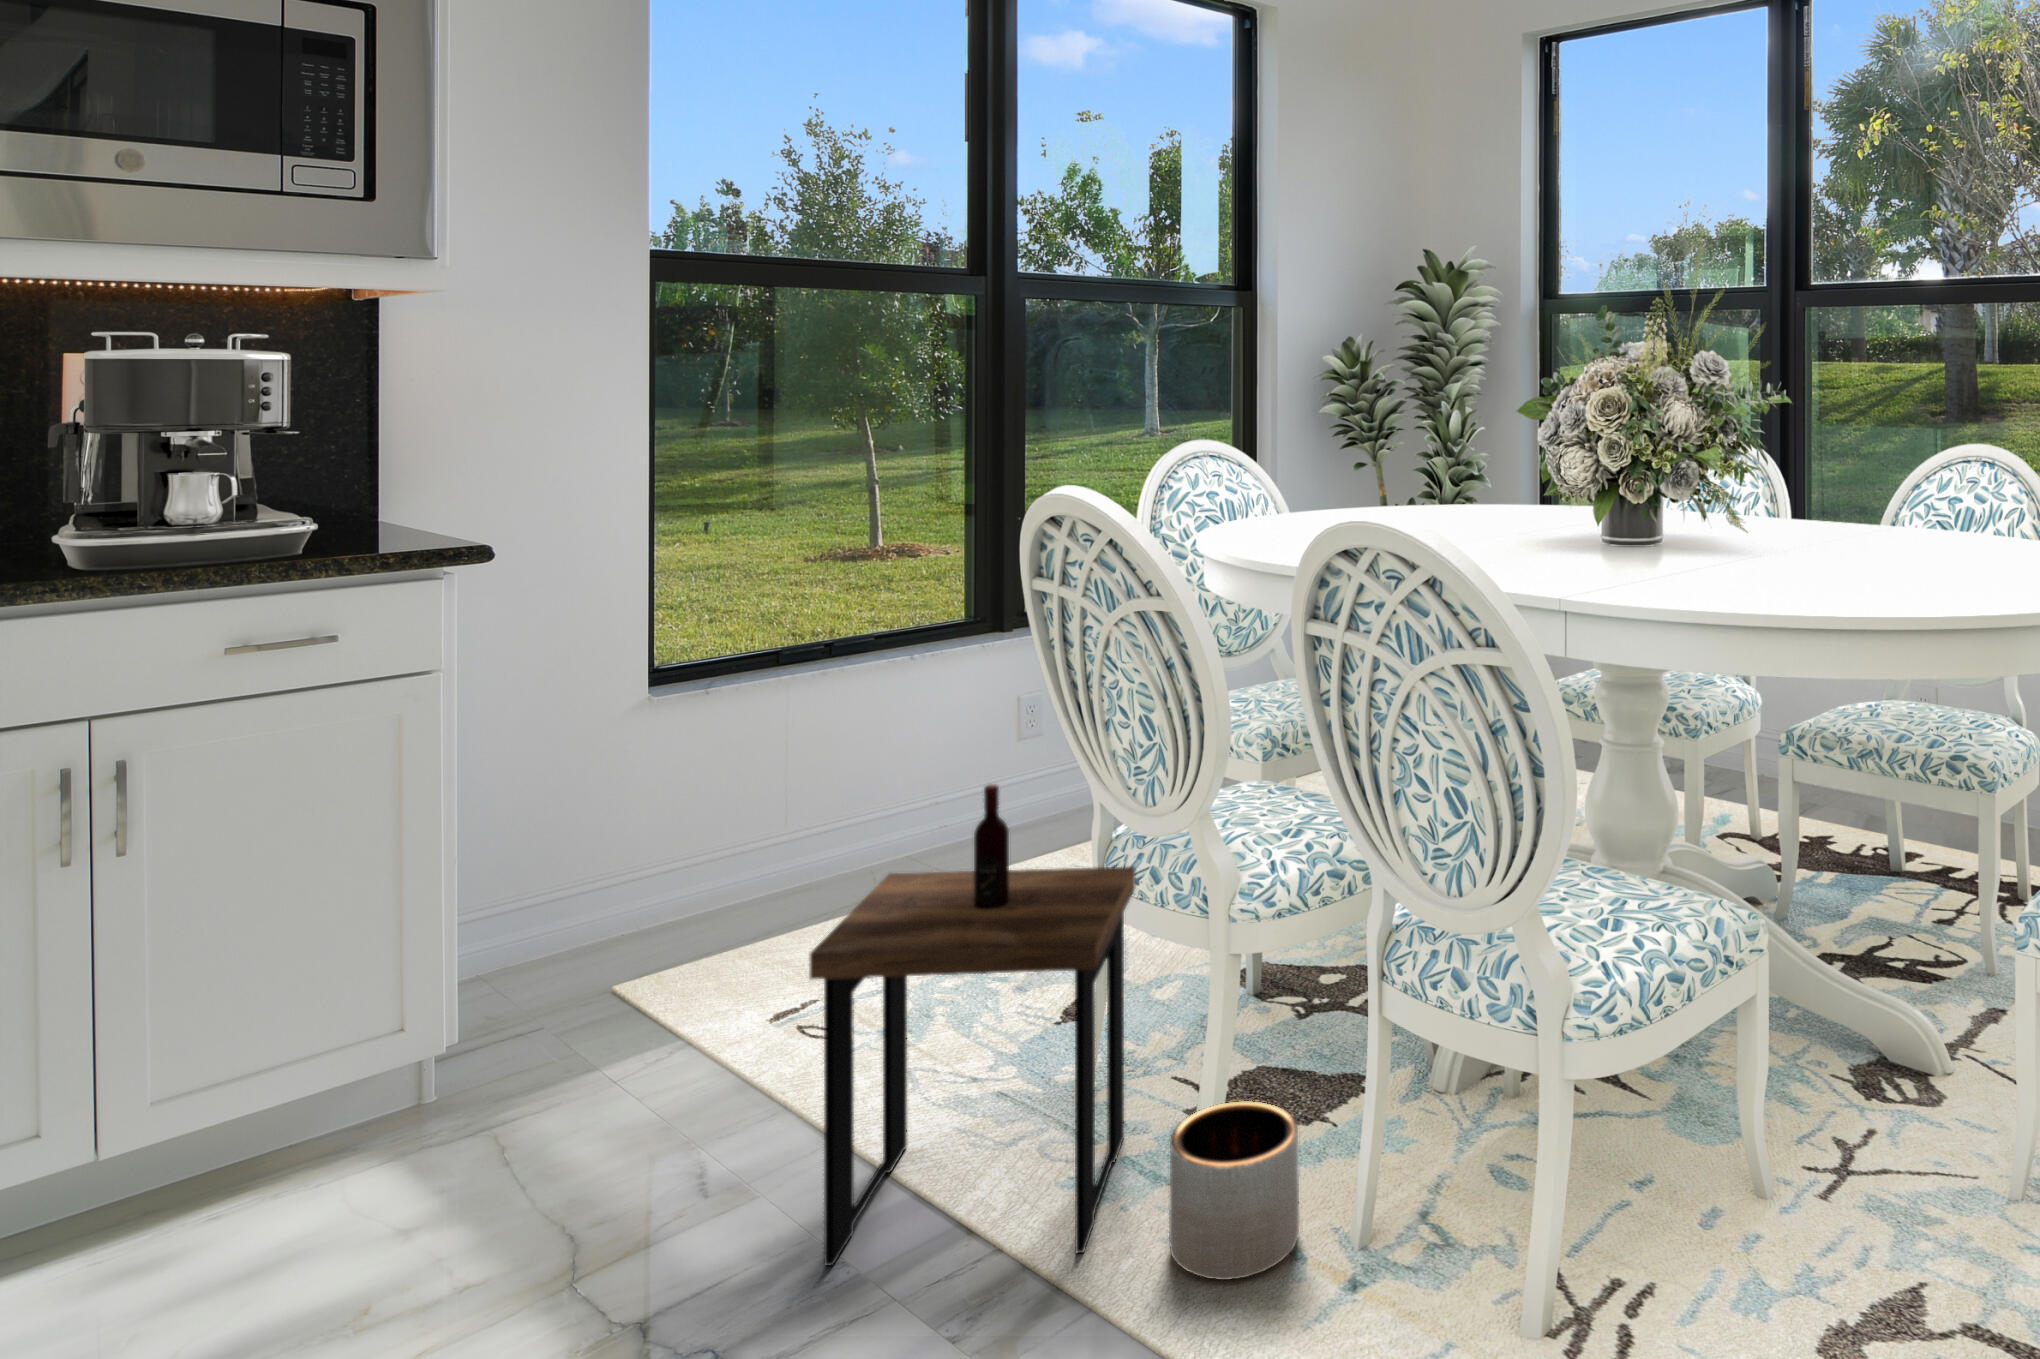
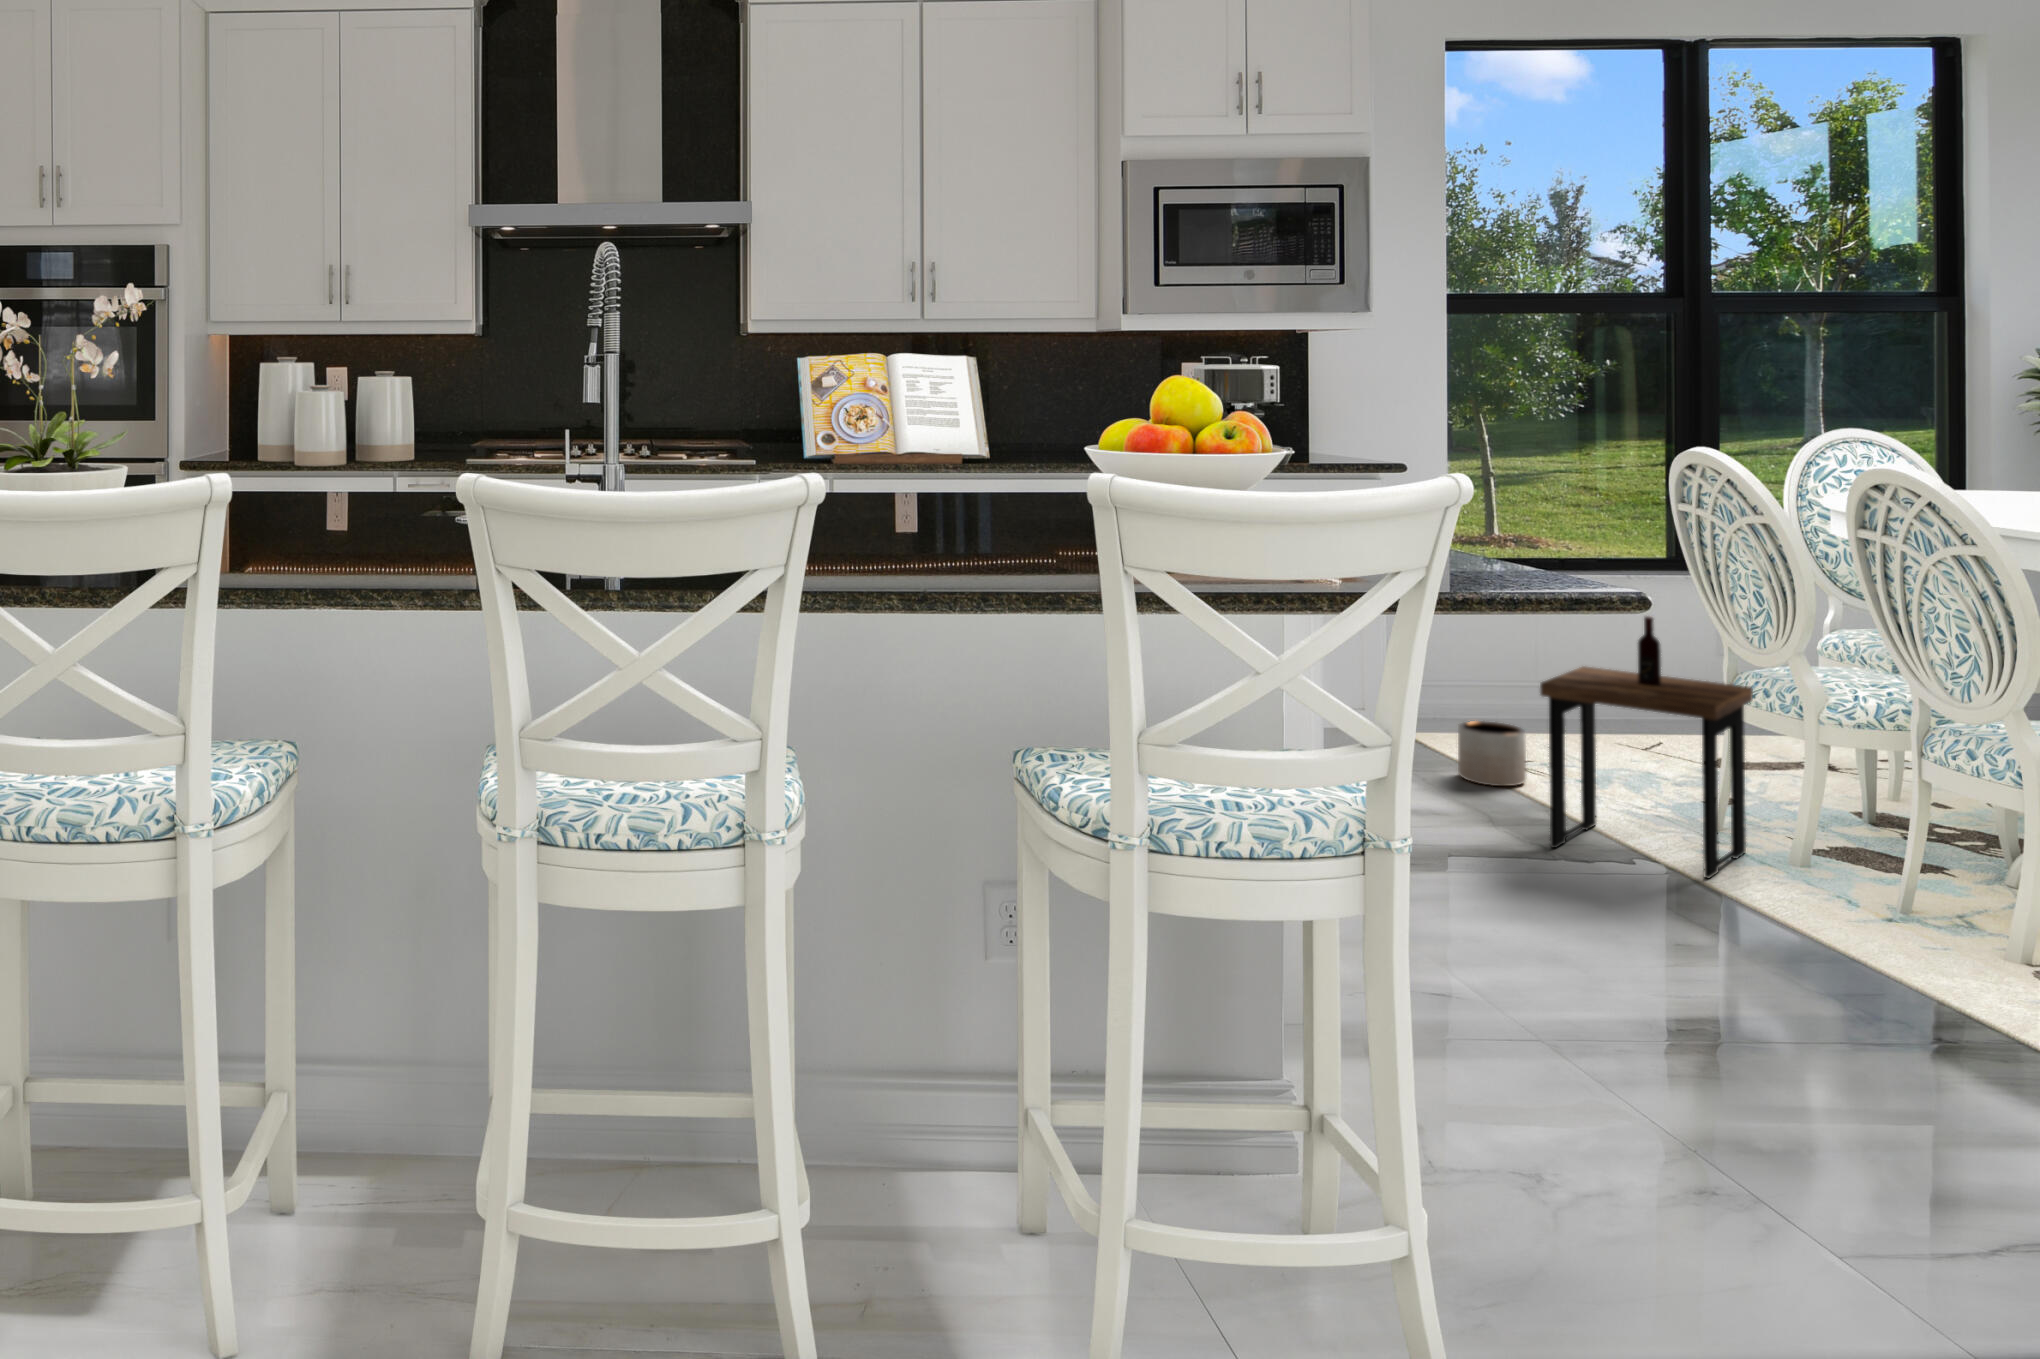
planter: present [1169,1101,1299,1280] -> present [1458,721,1527,786]

